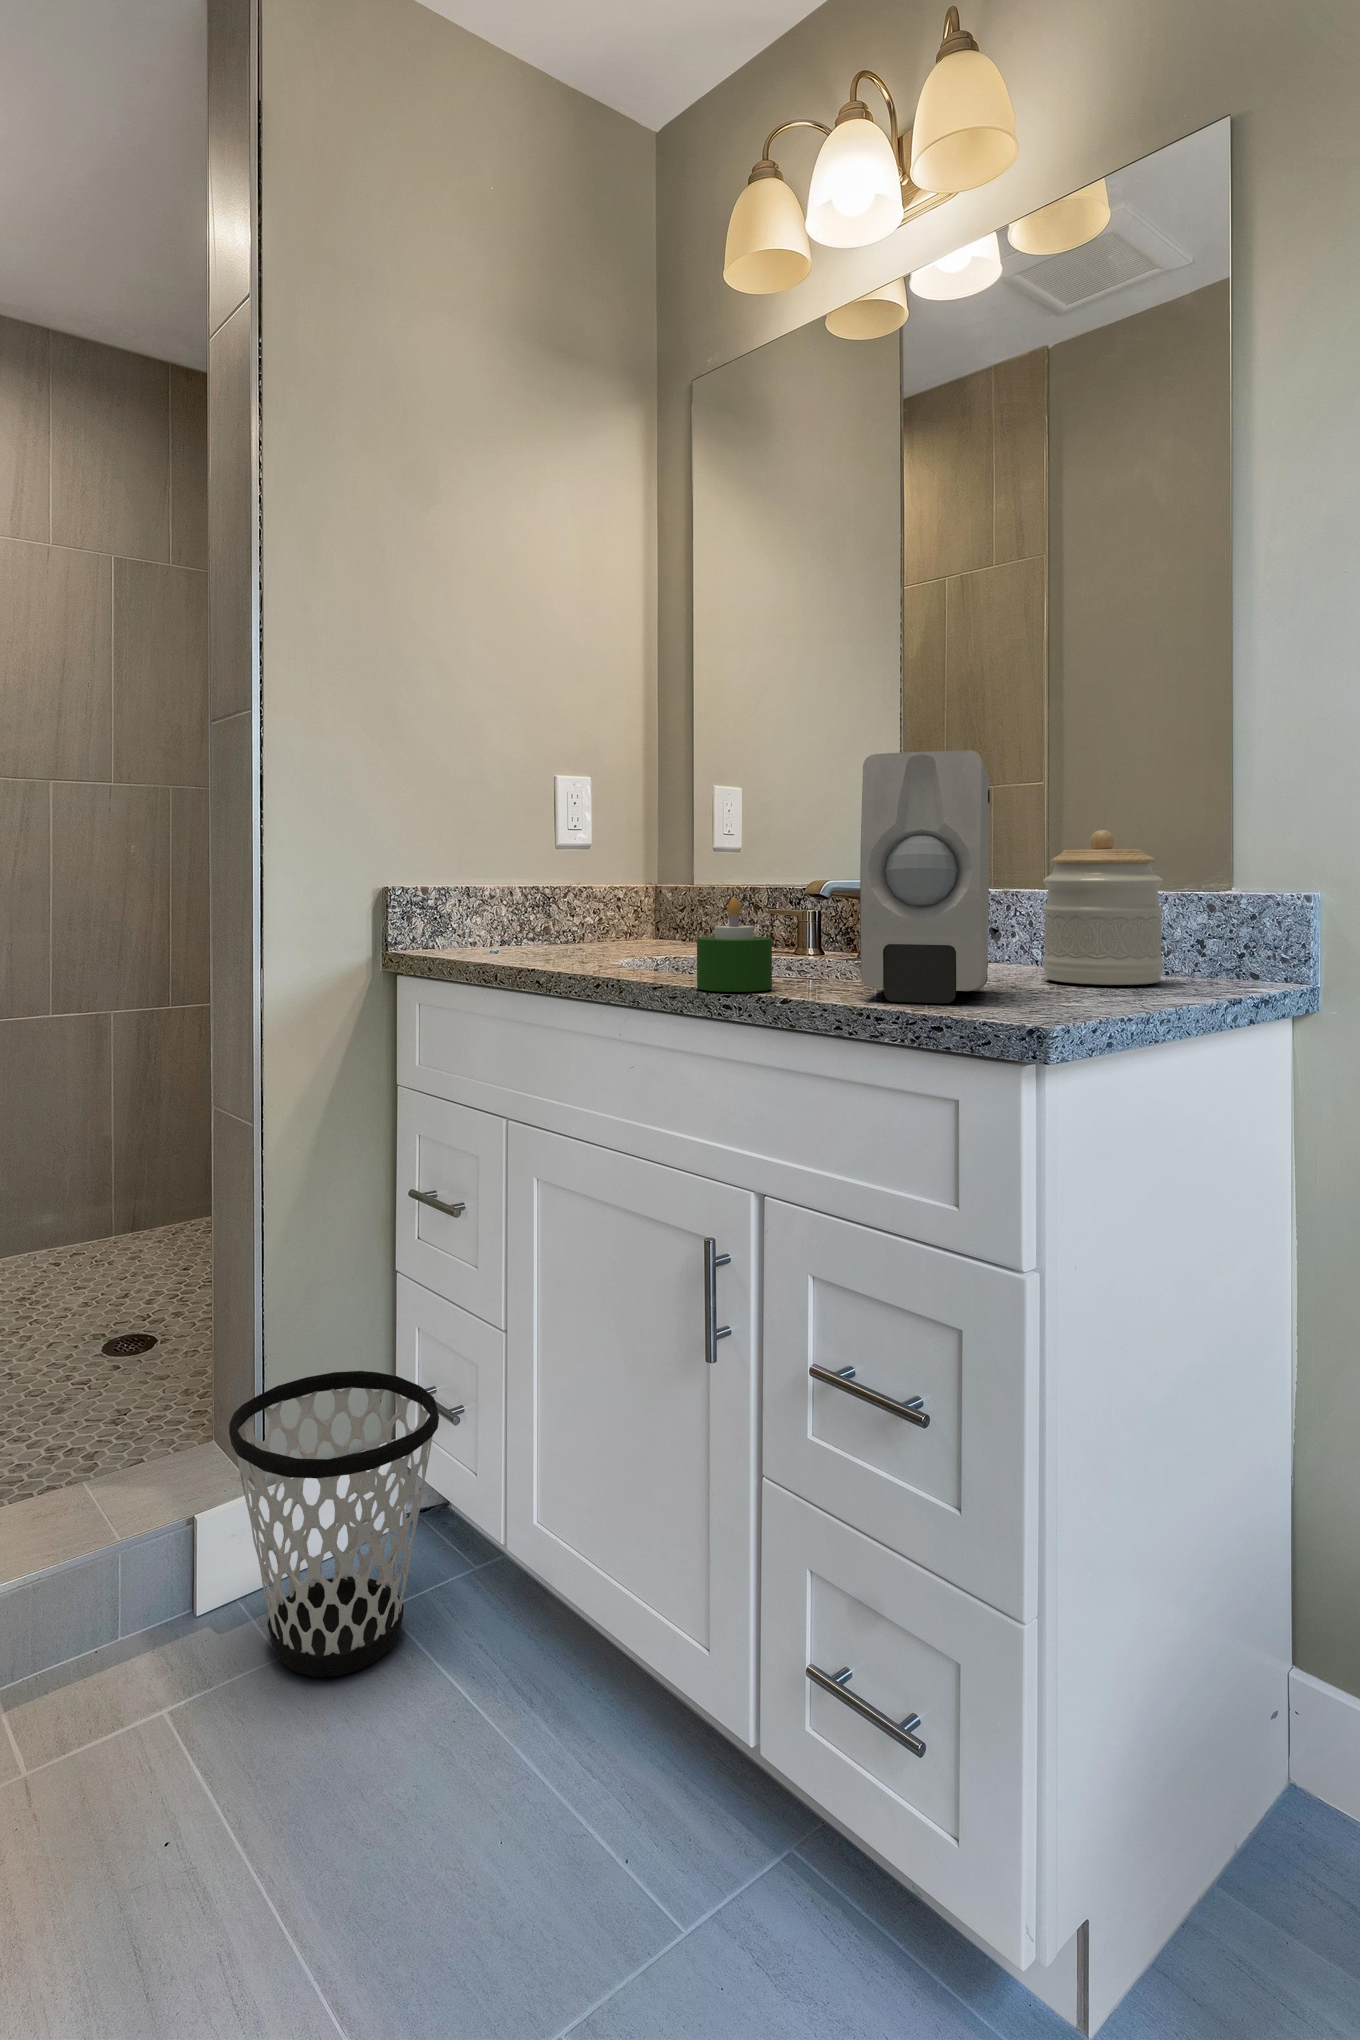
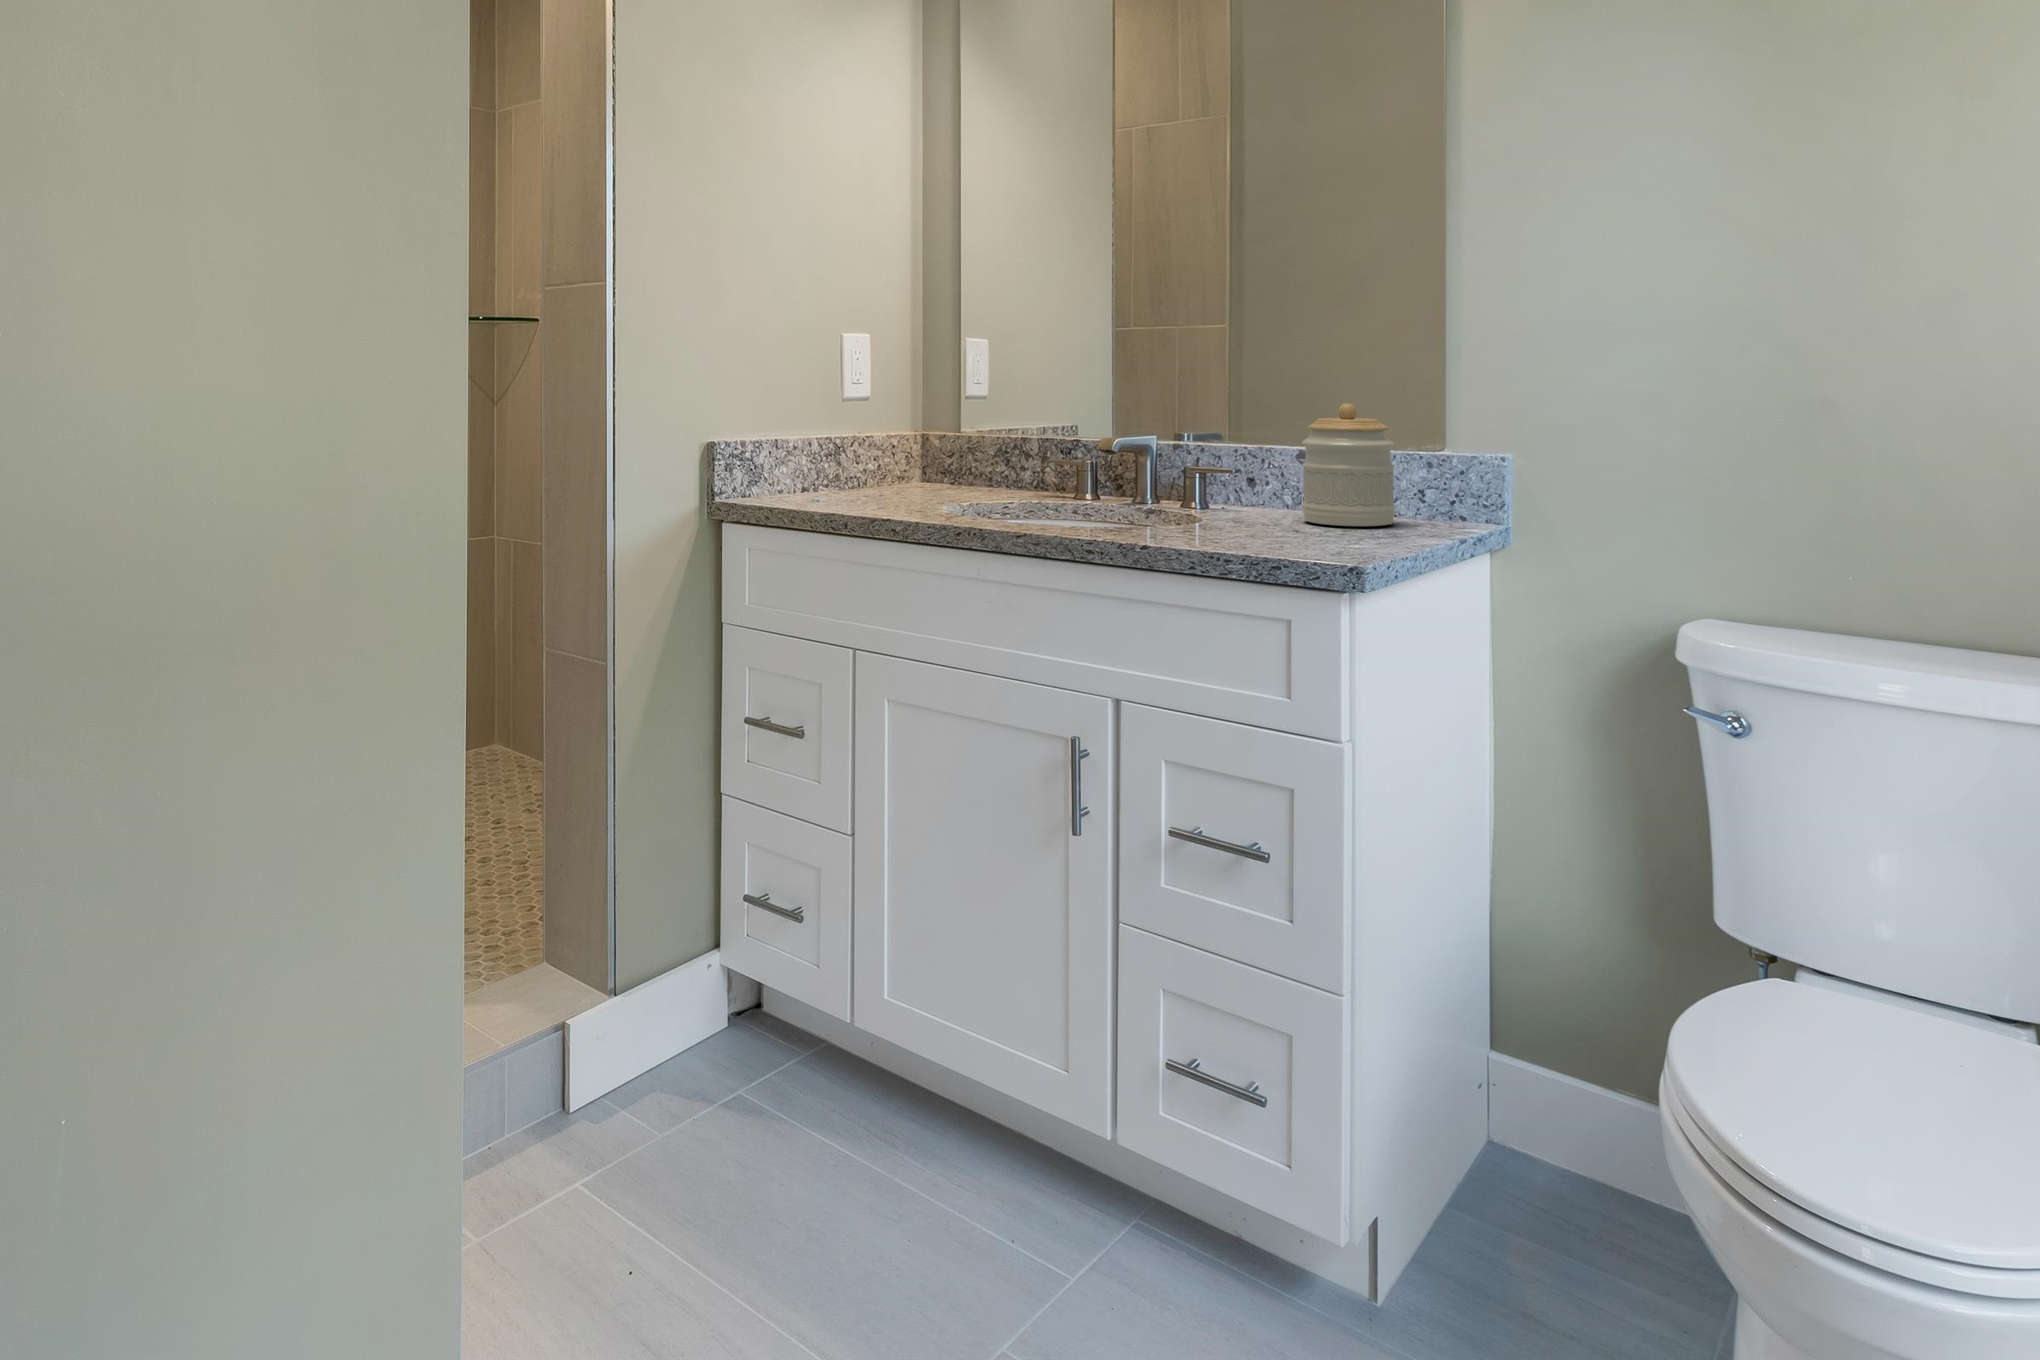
soap dispenser: present [860,750,990,1003] -> none [1190,352,1288,546]
candle: present [697,898,772,992] -> none [1051,461,1112,538]
wastebasket: present [229,1371,439,1677] -> none [613,883,798,1153]

